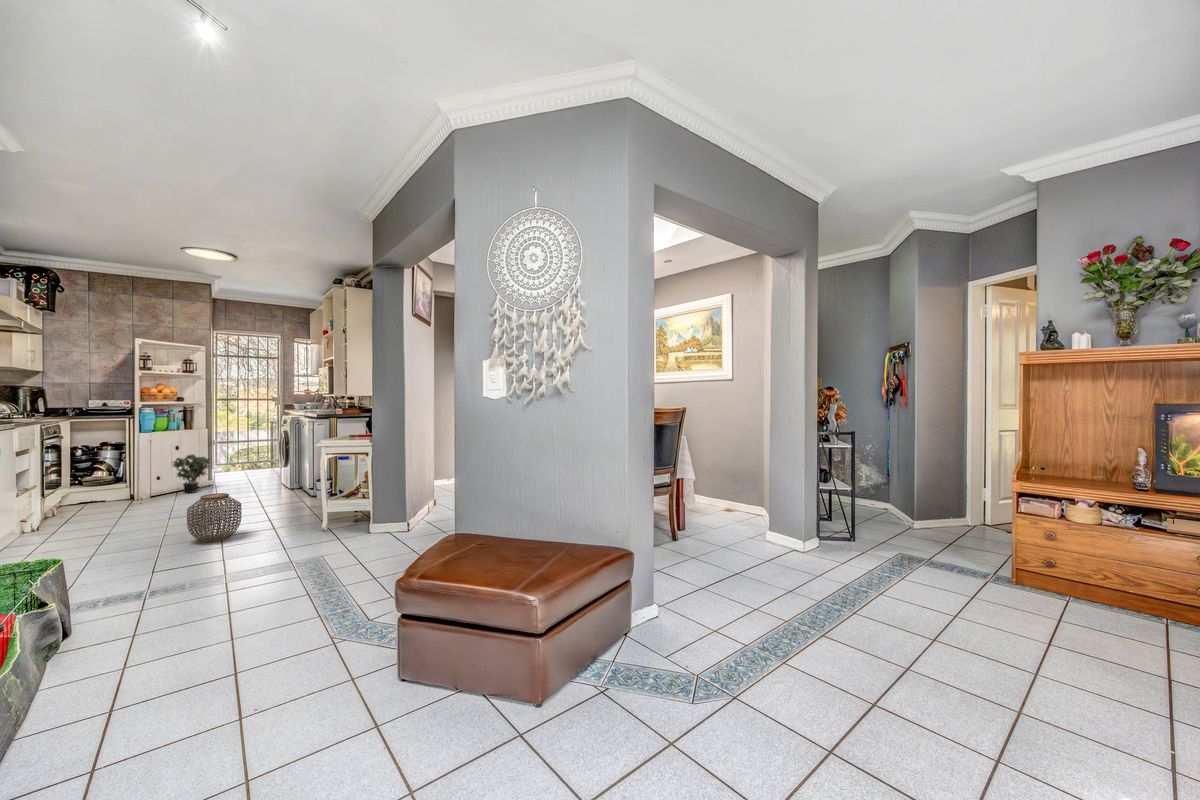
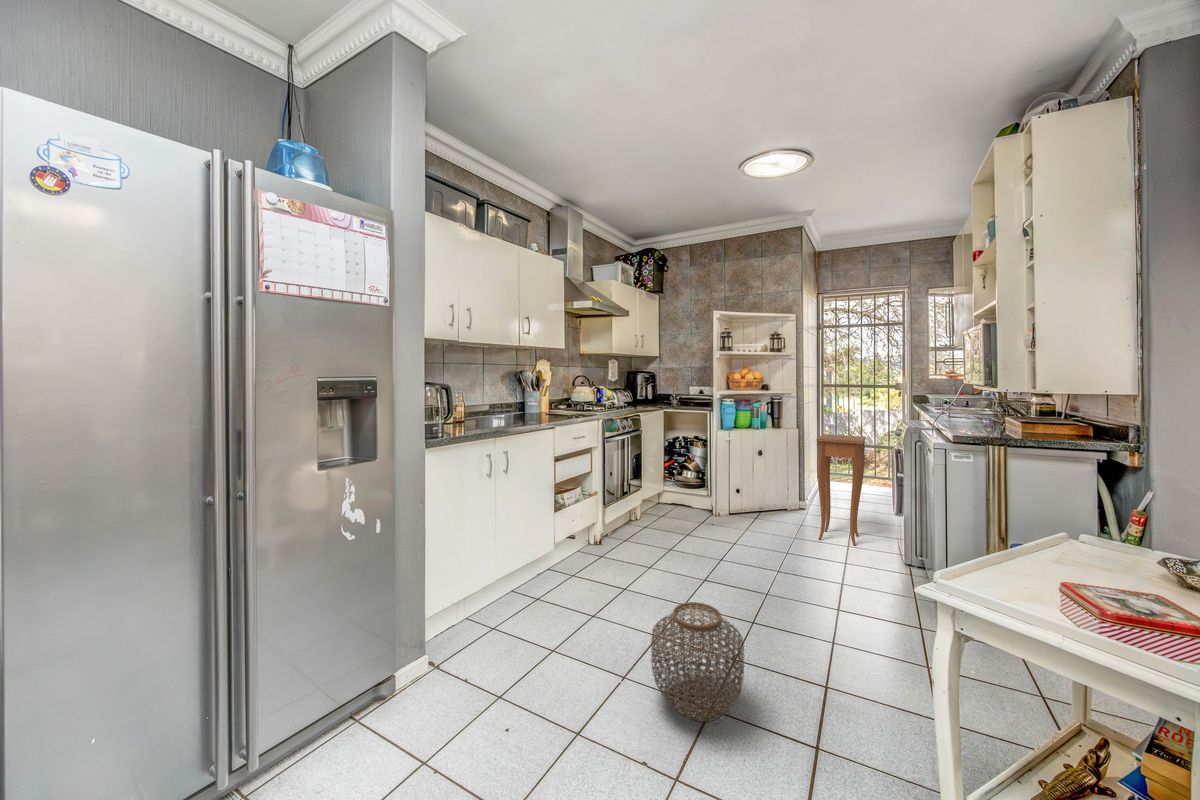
side table: none [235,427,266,493] -> present [816,434,866,546]
potted plant: present [173,454,210,493] -> none [748,465,793,518]

